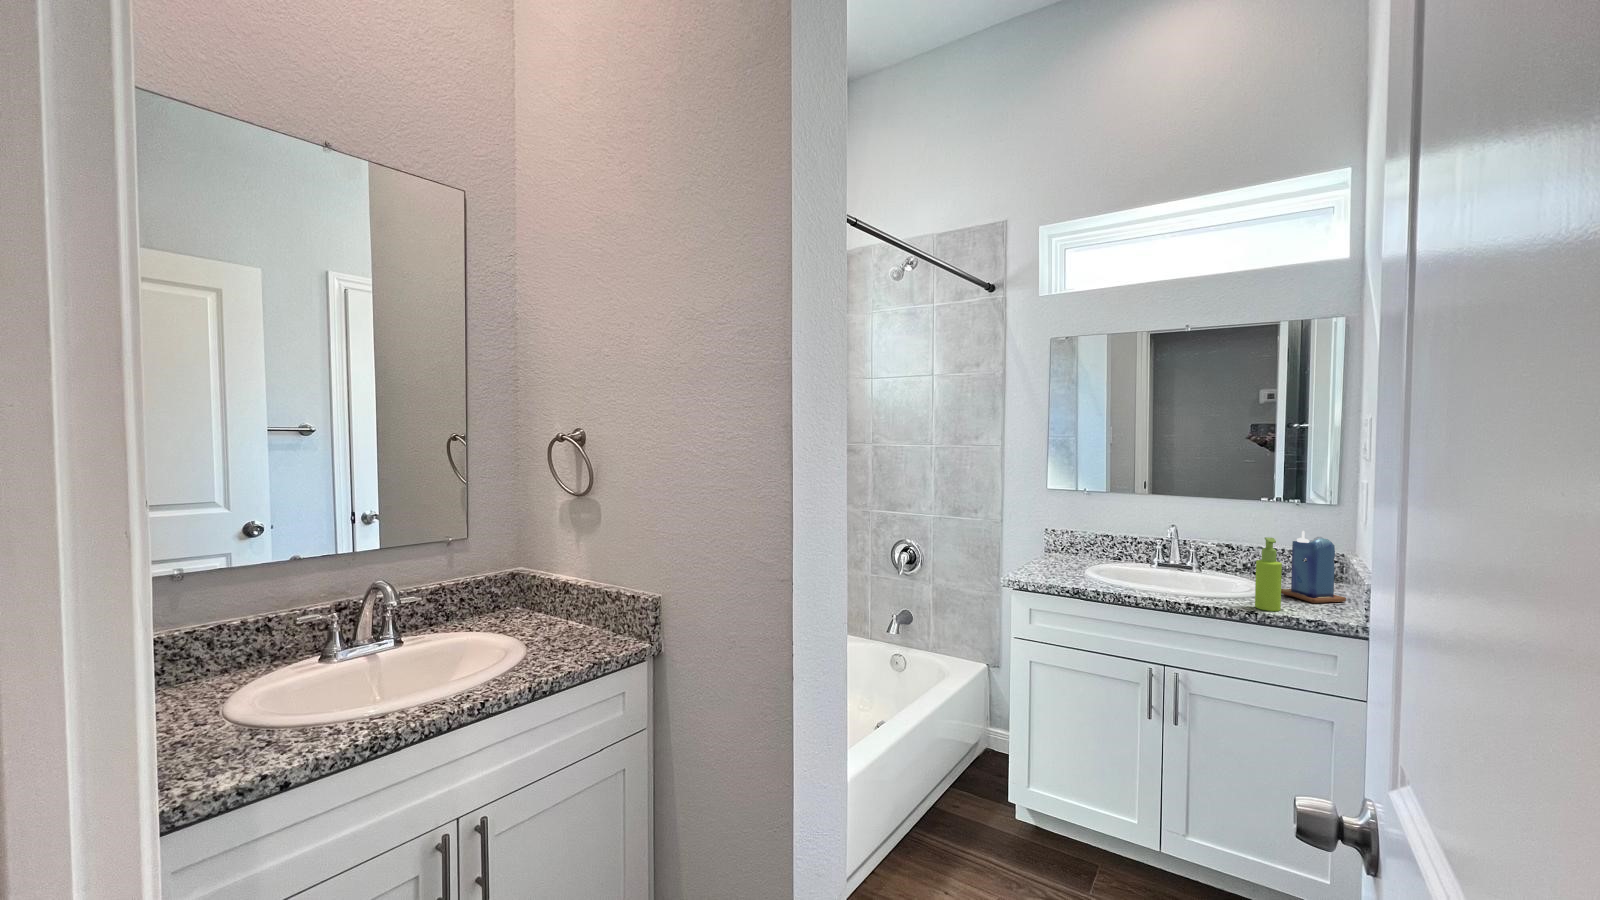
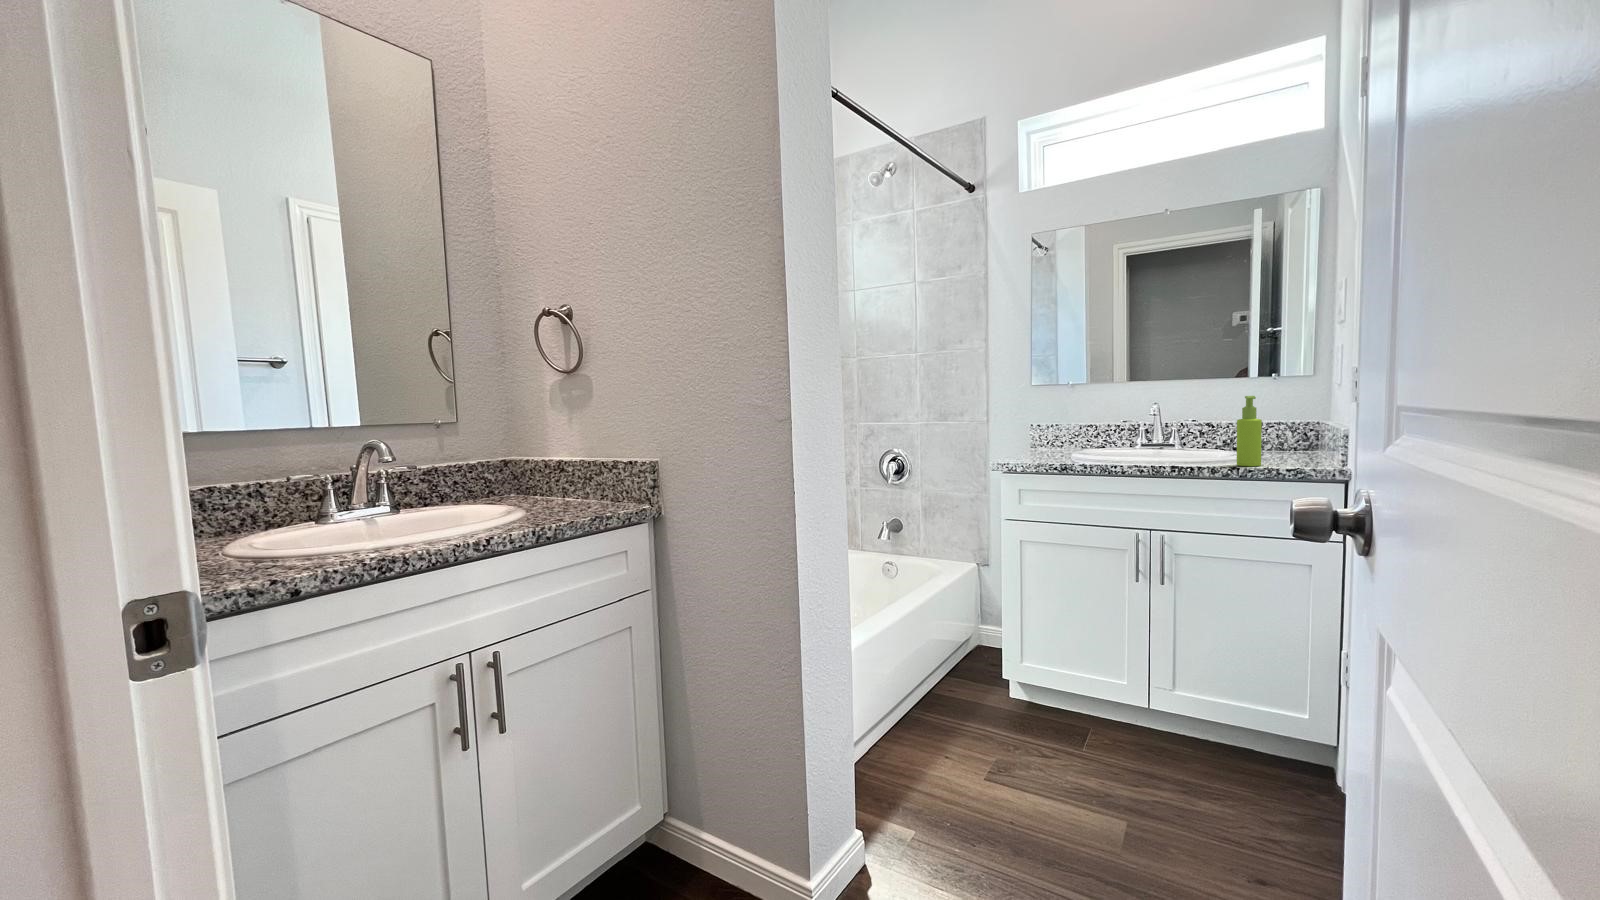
candle: present [1281,531,1346,603] -> none [1259,394,1323,461]

